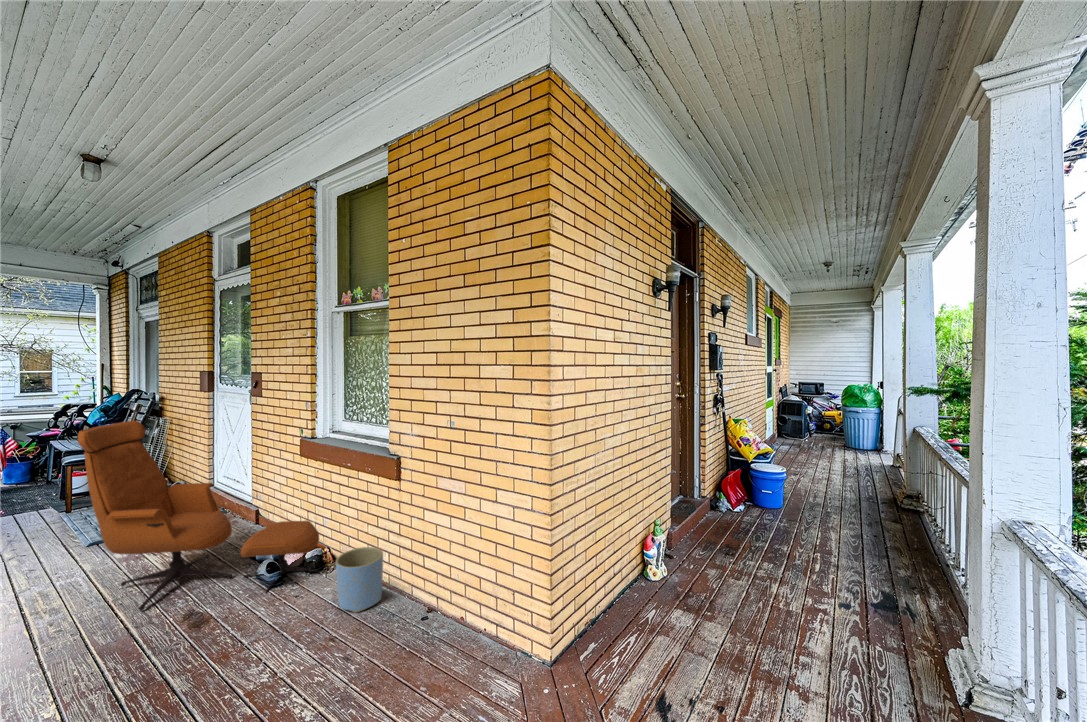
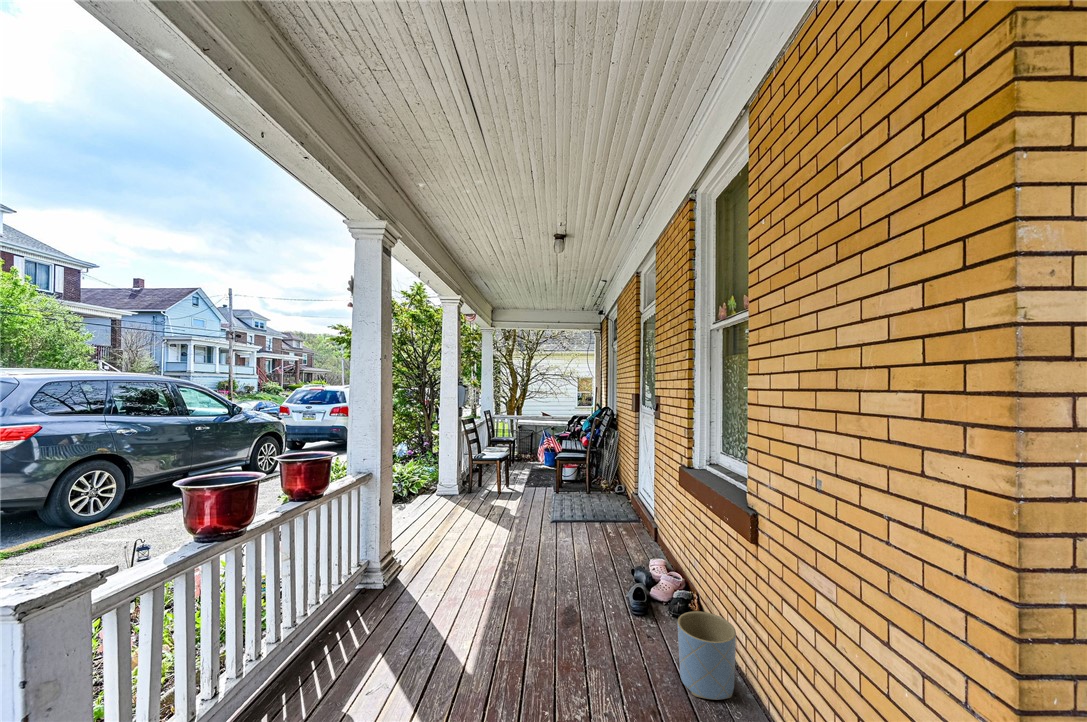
lounge chair: present [78,421,319,611] -> none [528,427,687,620]

